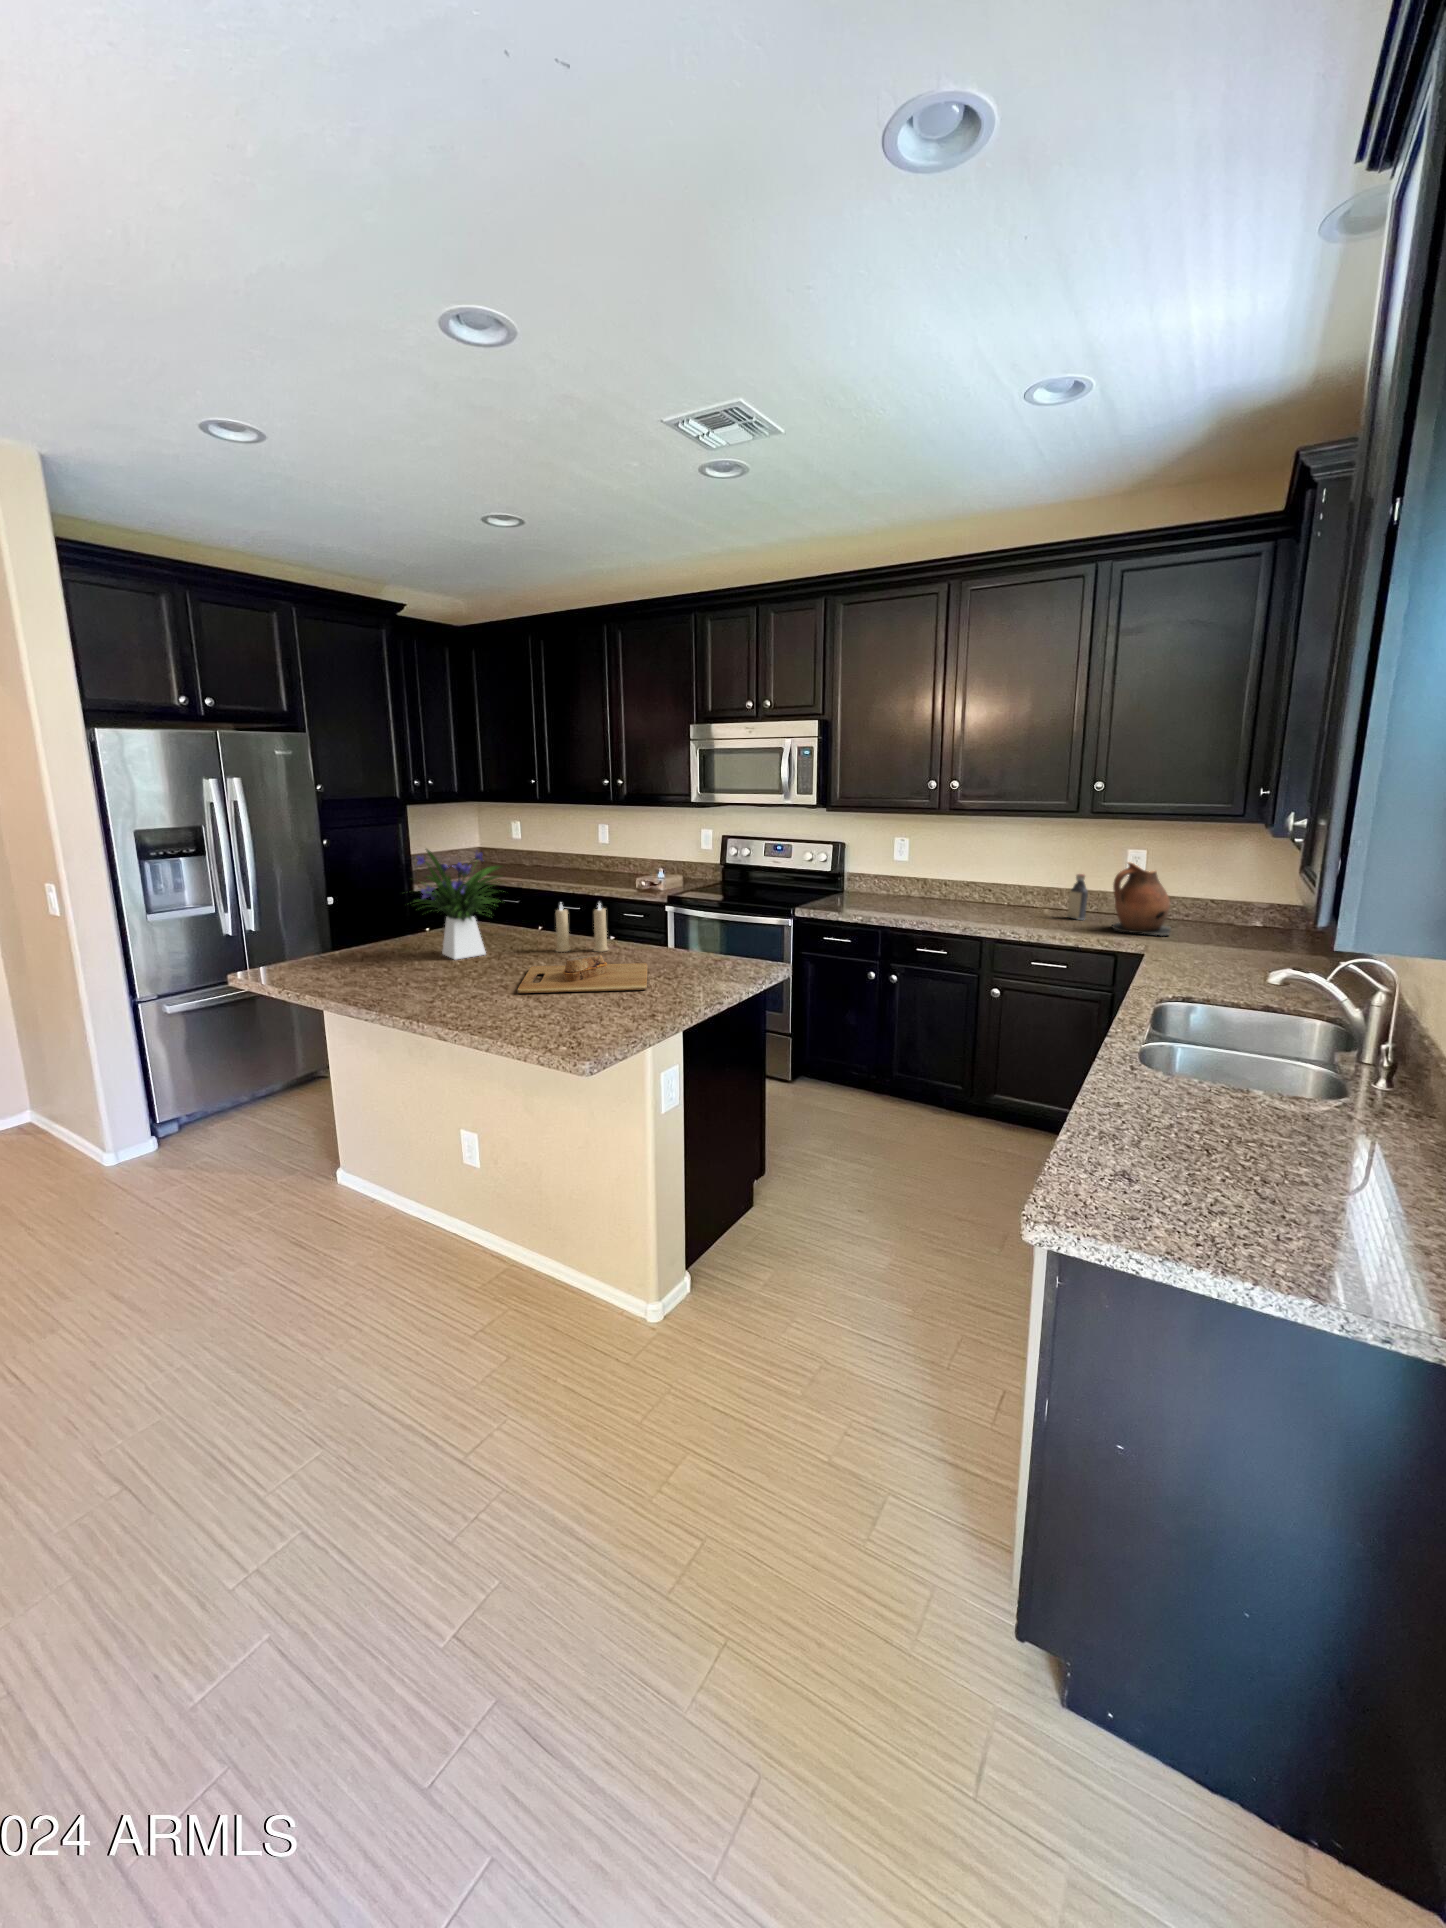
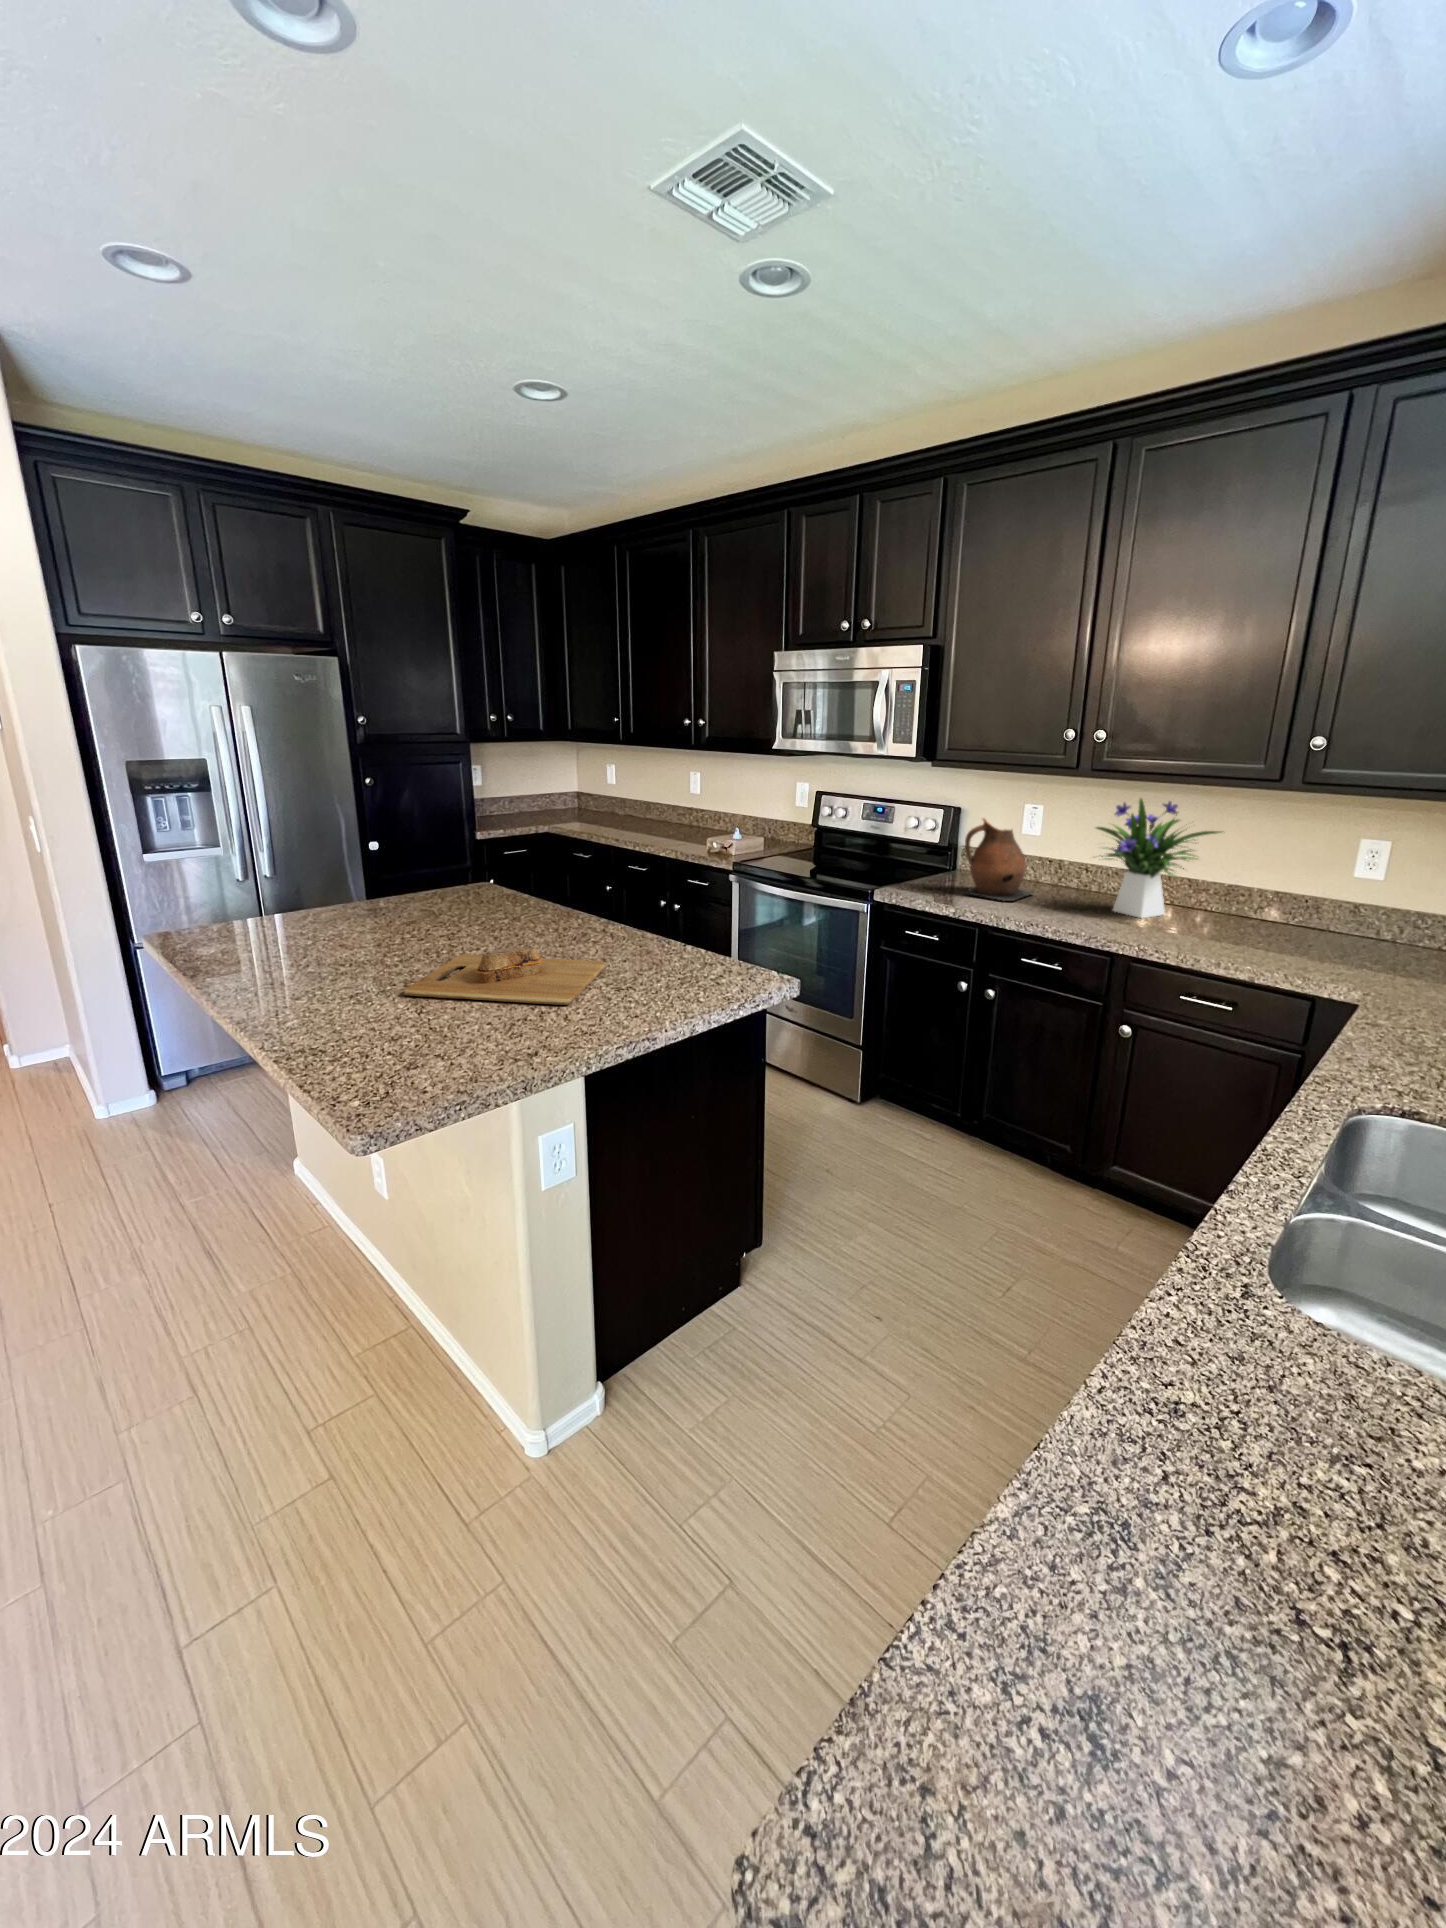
flower arrangement: present [413,849,501,959] -> present [1096,799,1220,918]
ceramic pitcher: present [1112,862,1171,936] -> present [965,818,1033,901]
bottle: present [1067,874,1088,920] -> none [1250,870,1285,936]
candle: present [556,904,608,952] -> none [518,868,585,938]

